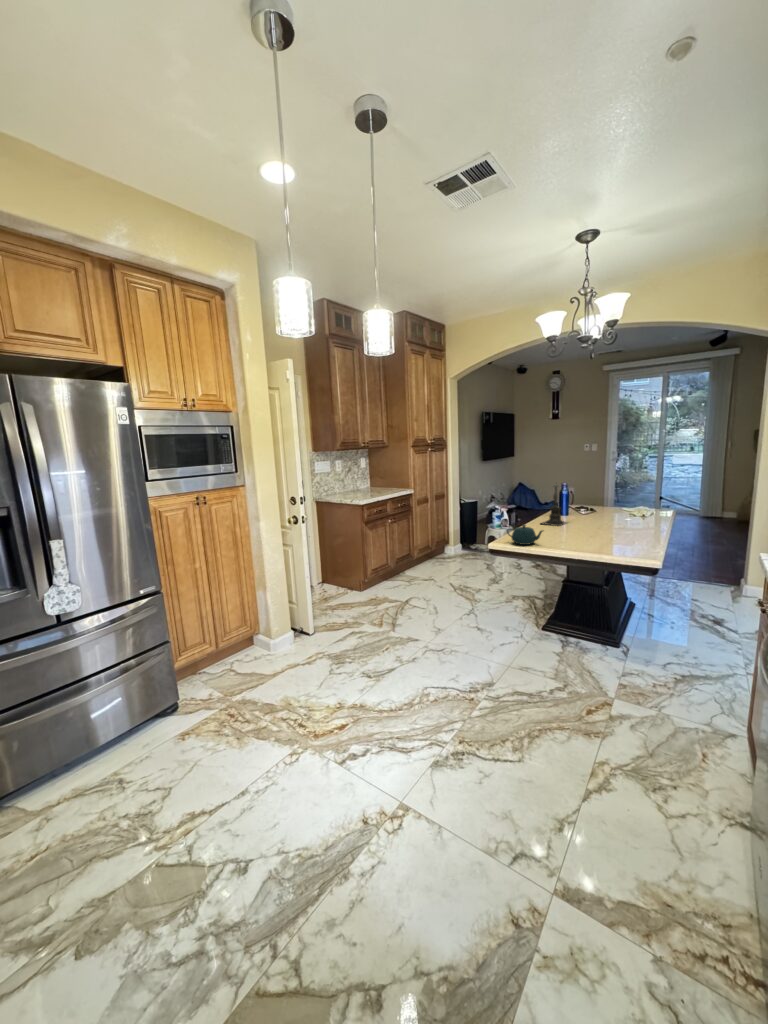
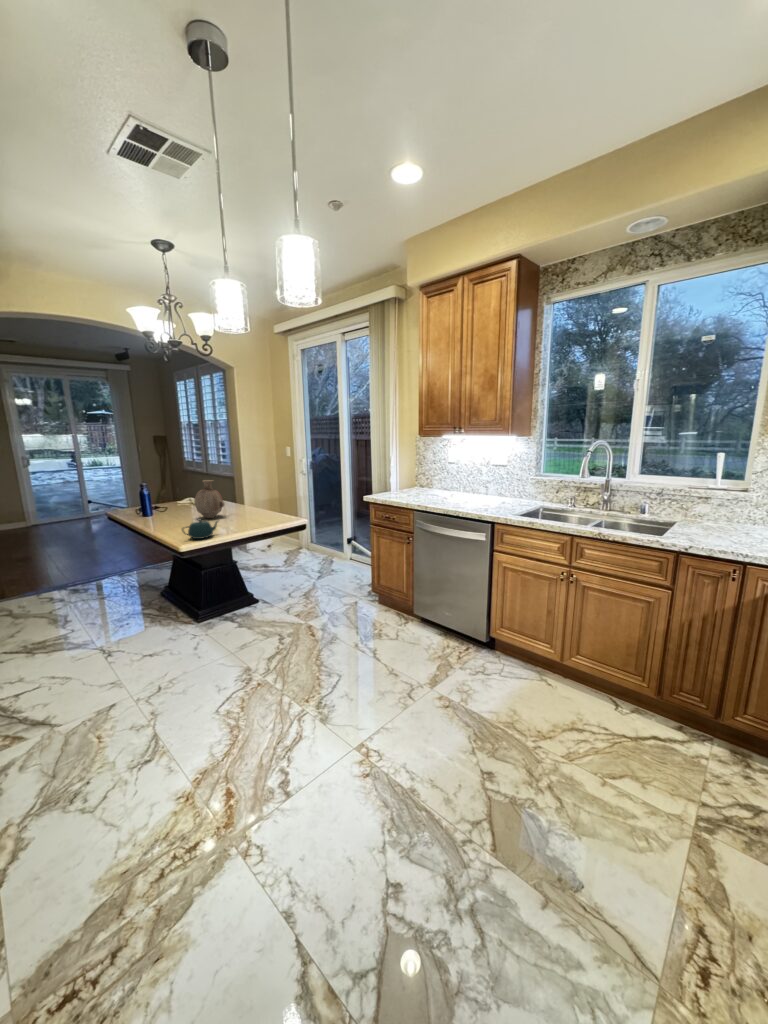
candle holder: present [542,484,567,526] -> none [149,477,176,526]
vase: none [578,487,612,530] -> present [194,480,224,518]

